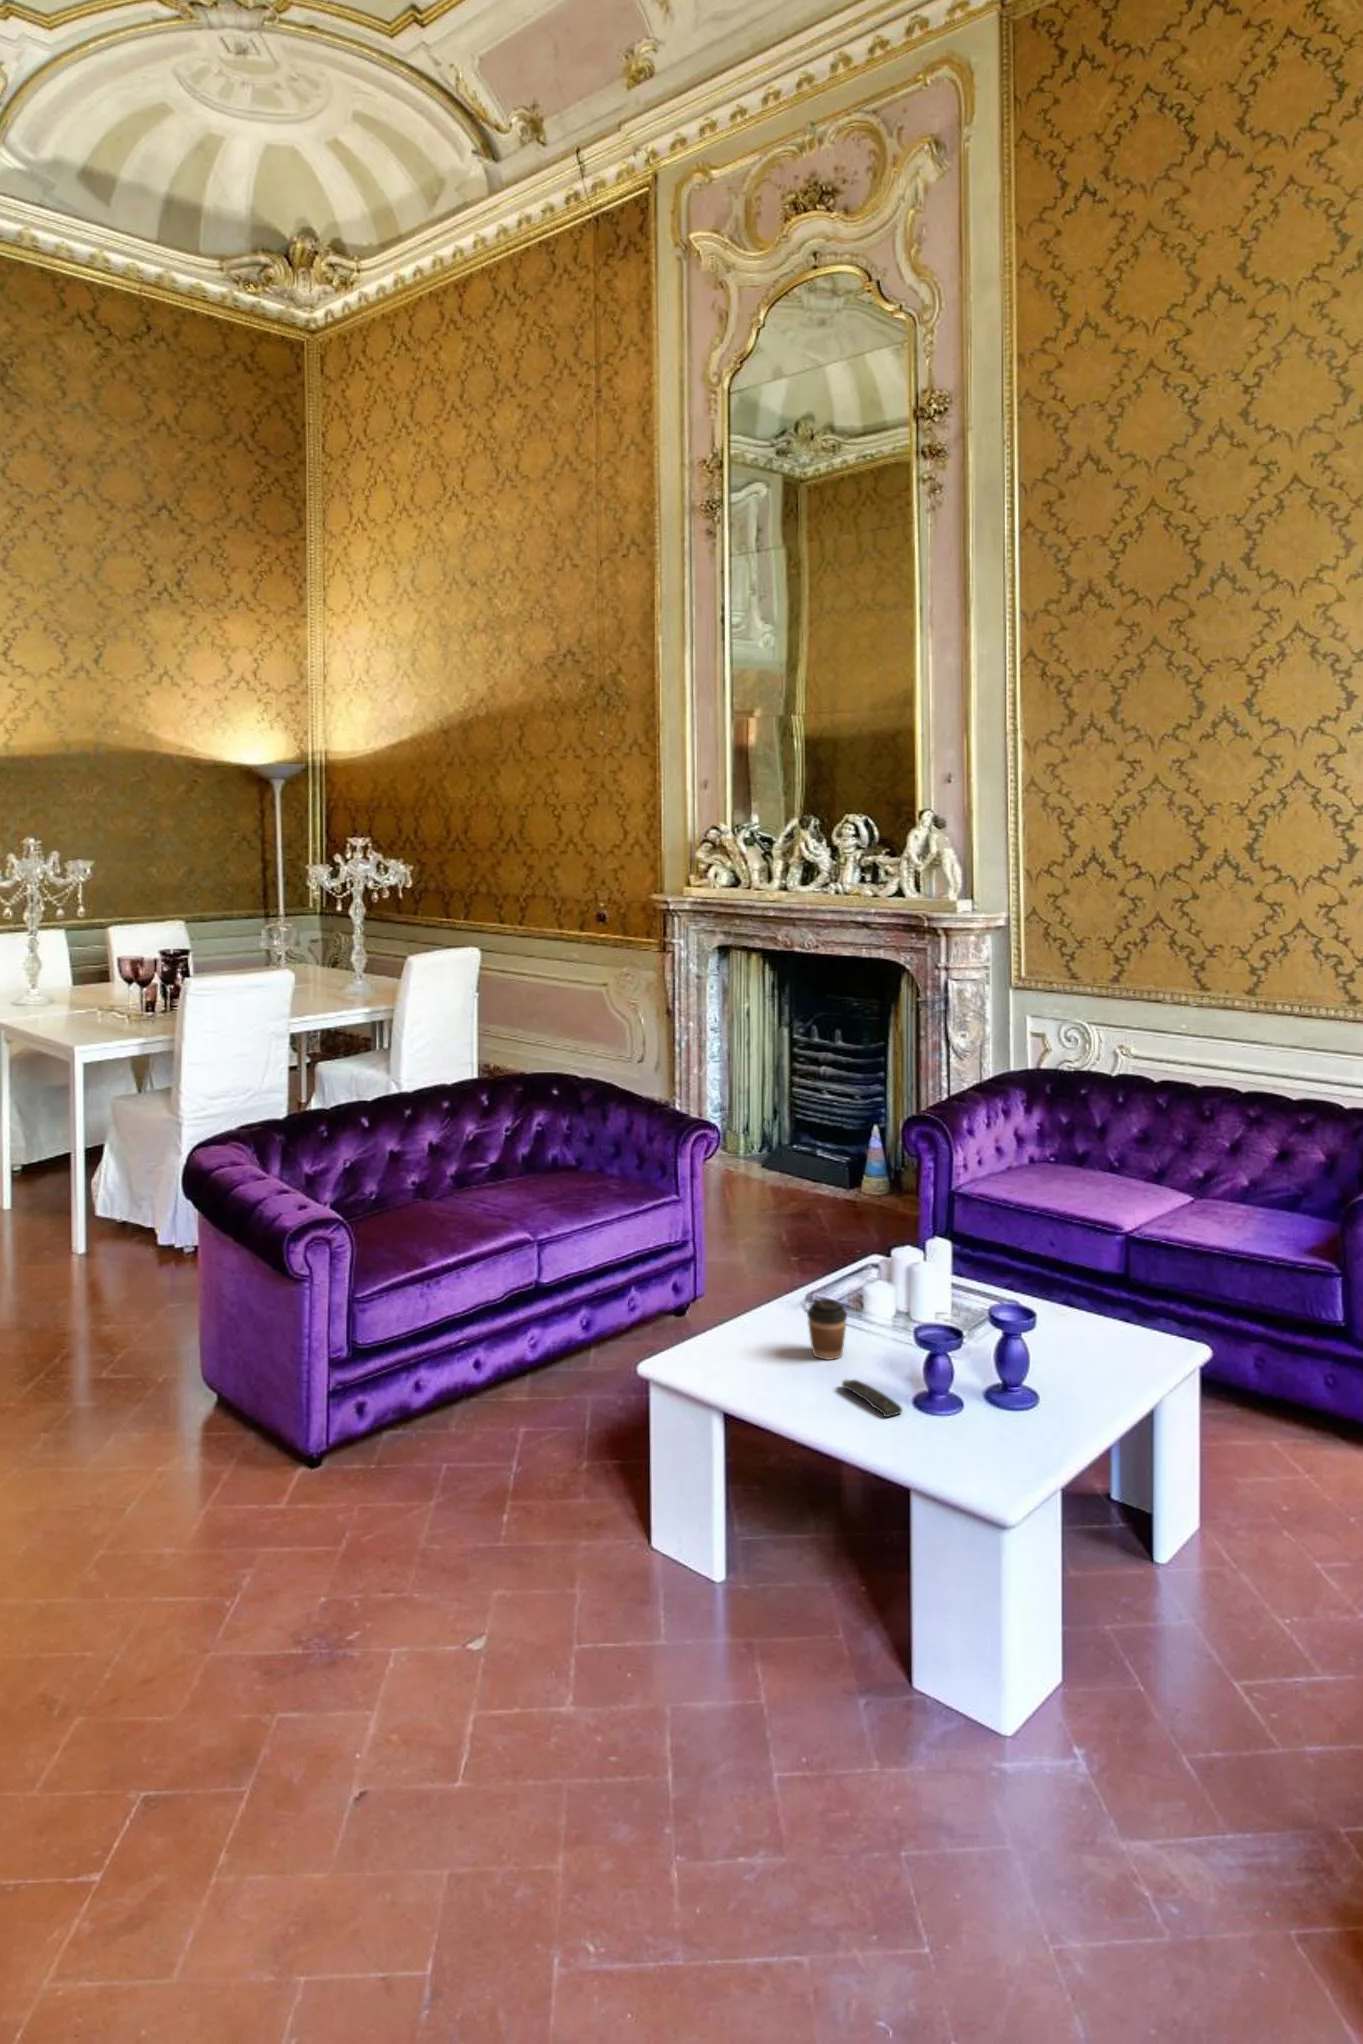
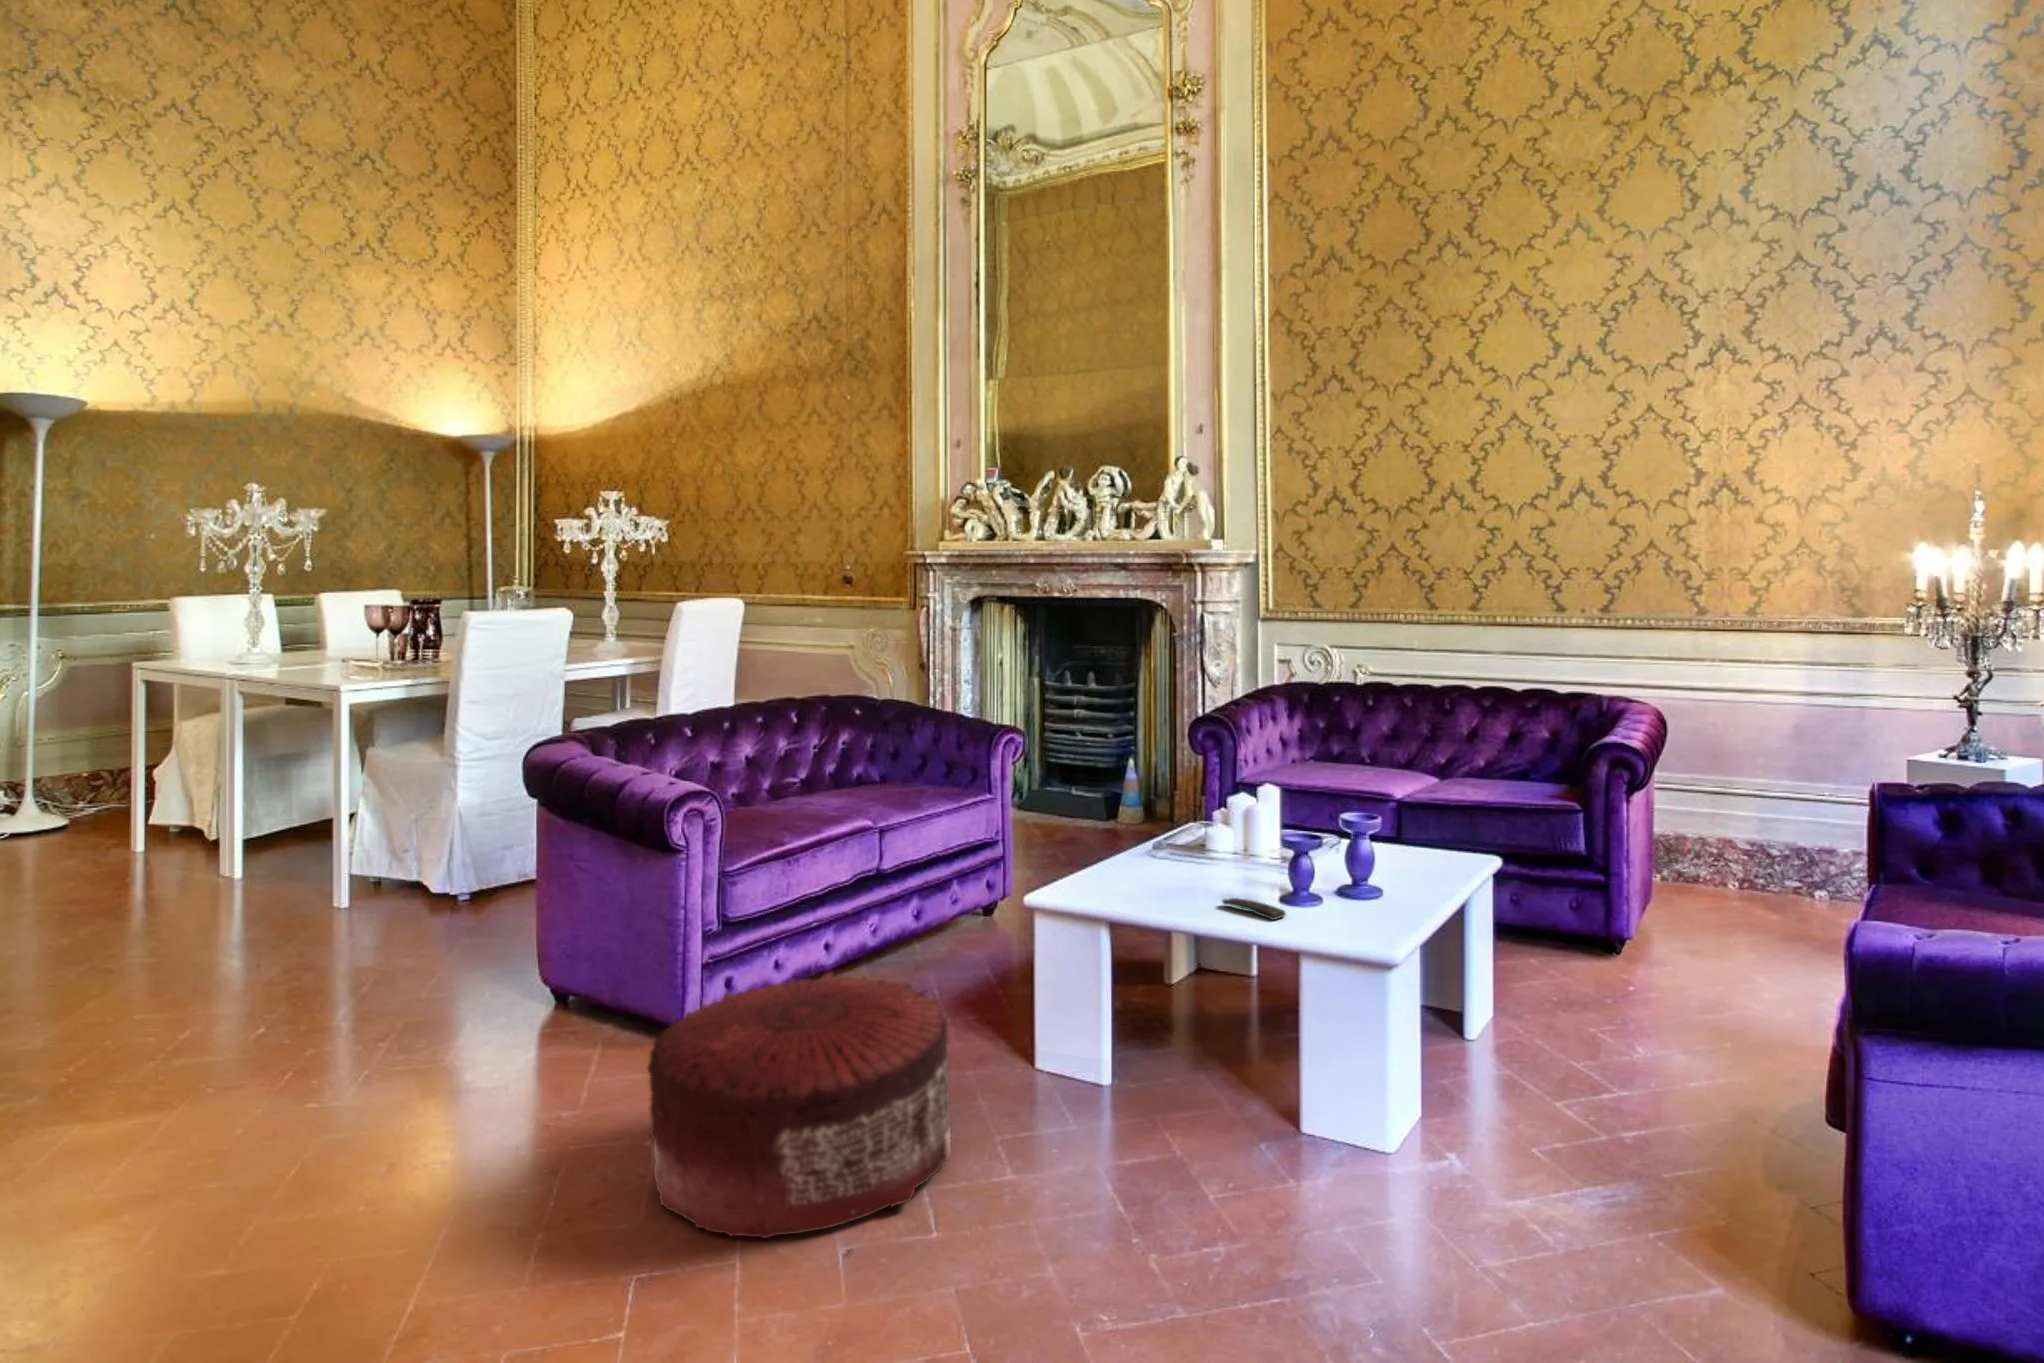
coffee cup: present [807,1299,847,1360] -> none [1175,837,1212,890]
pouf: none [241,1416,543,1710] -> present [647,972,951,1238]

